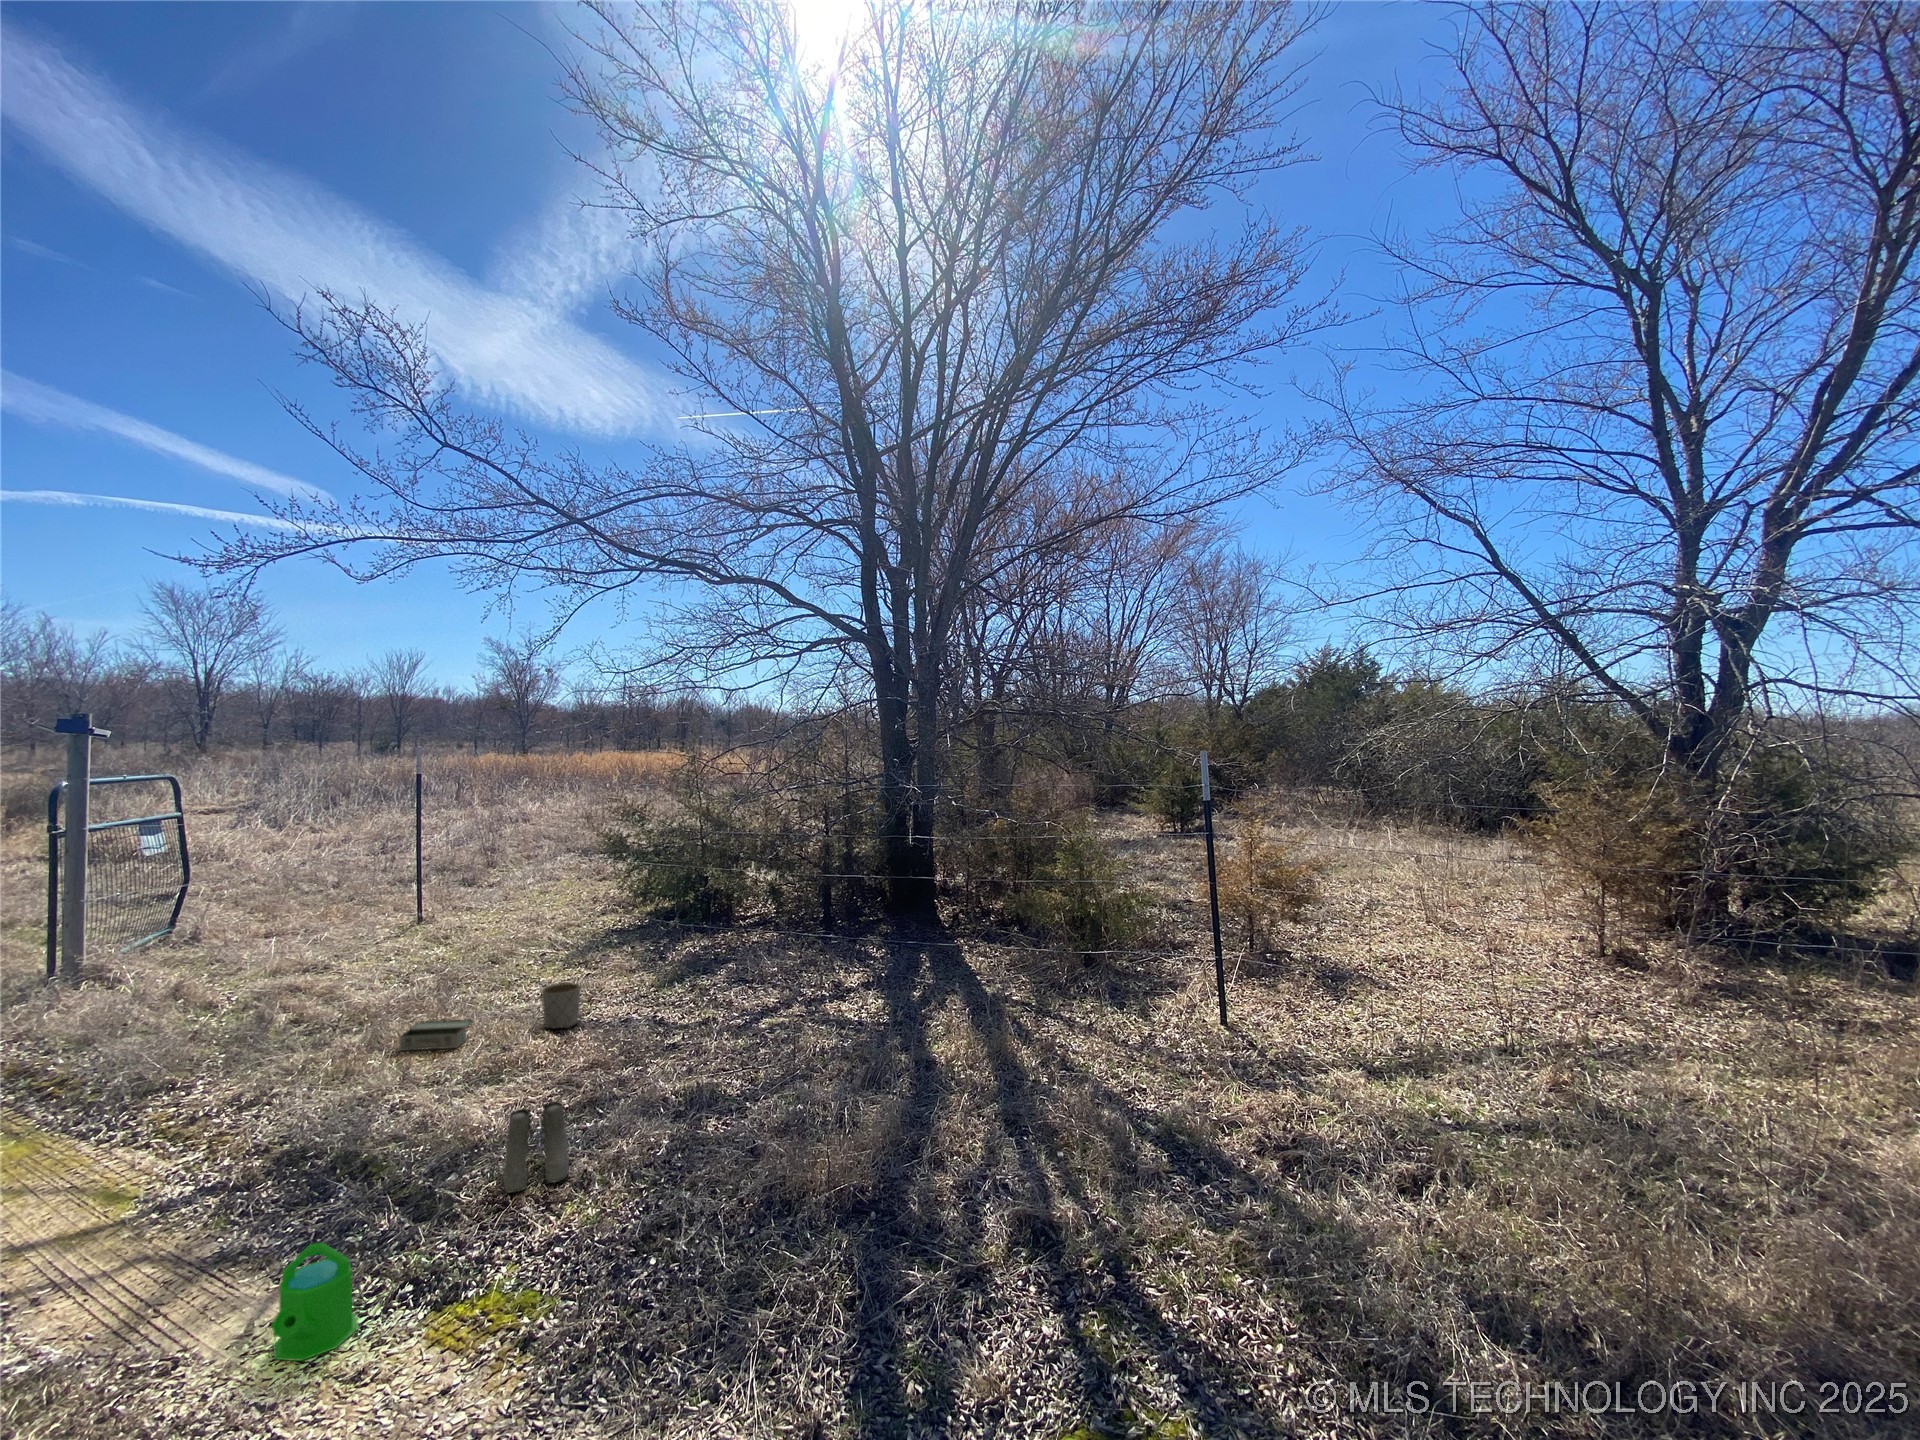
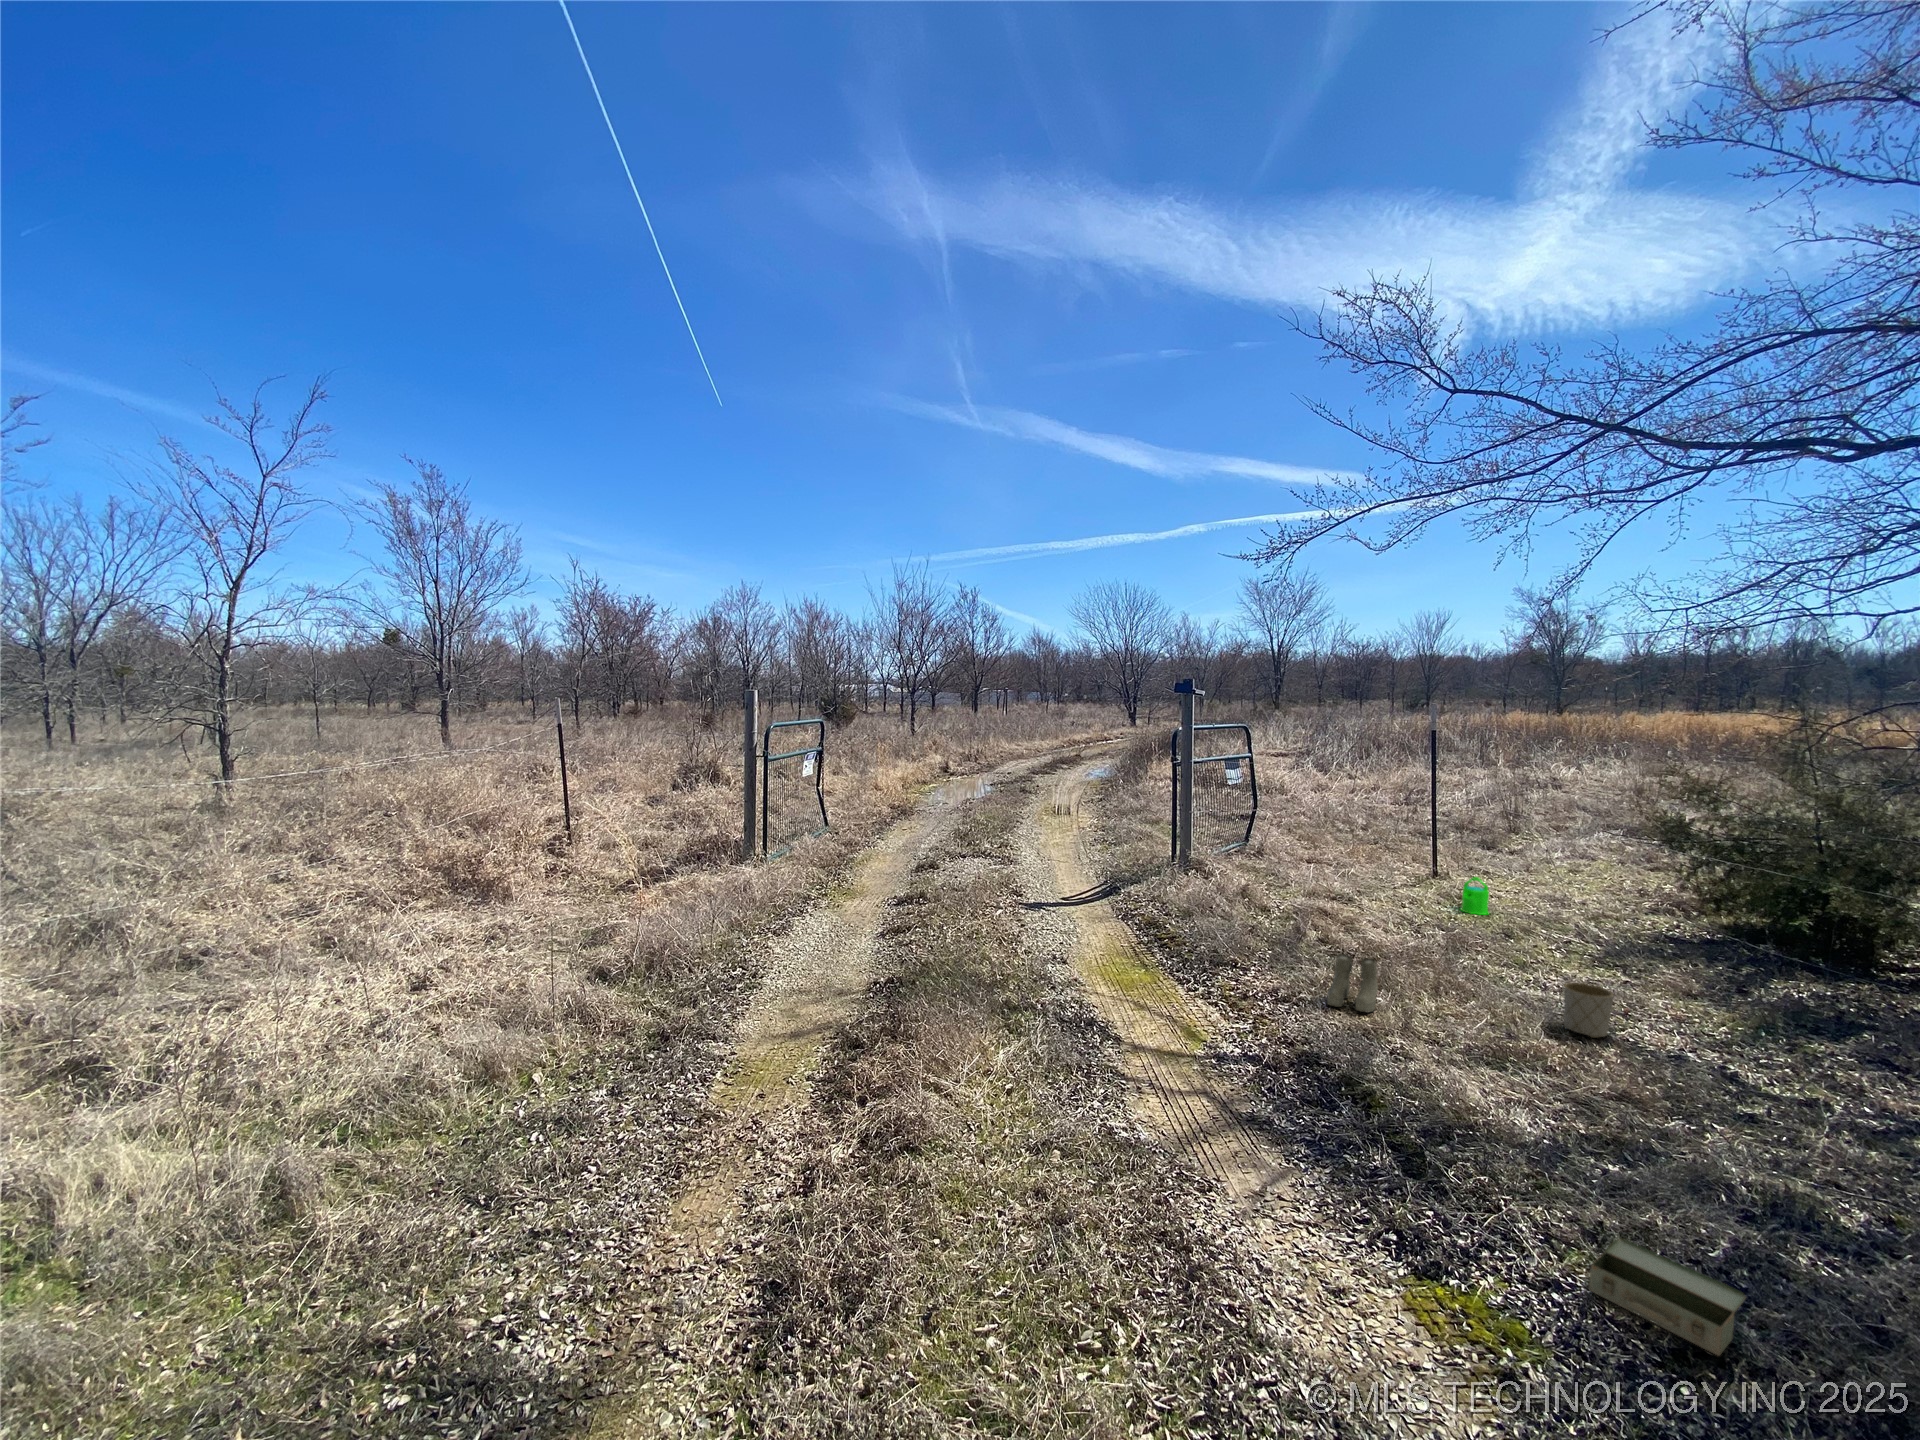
toolbox: present [399,1019,473,1051] -> present [1589,1238,1746,1356]
boots: present [503,1101,569,1193] -> present [1327,954,1378,1012]
watering can: present [272,1243,359,1361] -> present [1460,877,1489,915]

